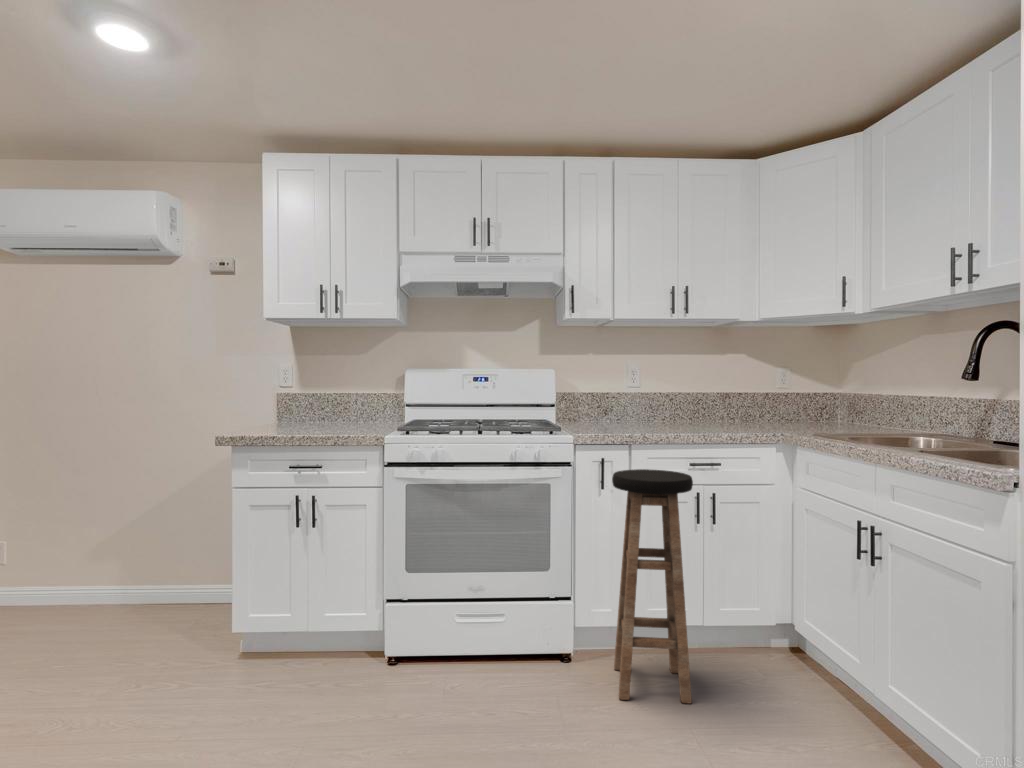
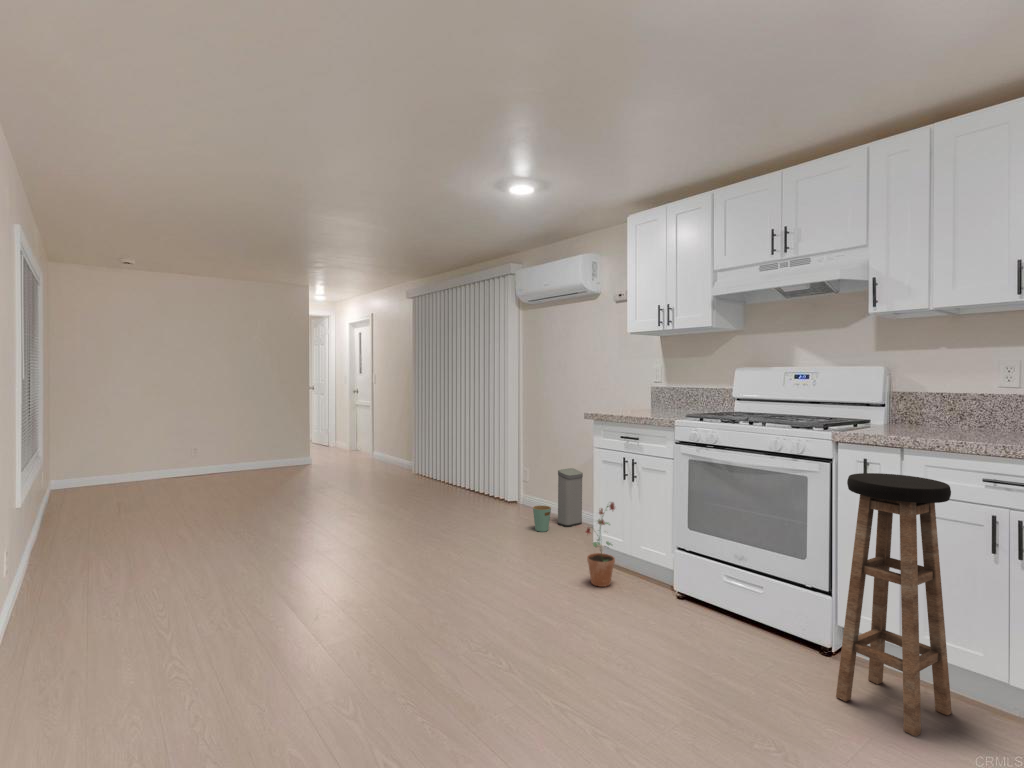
trash can: none [66,524,147,643] -> present [533,468,583,532]
potted plant: none [251,560,298,693] -> present [586,502,615,587]

